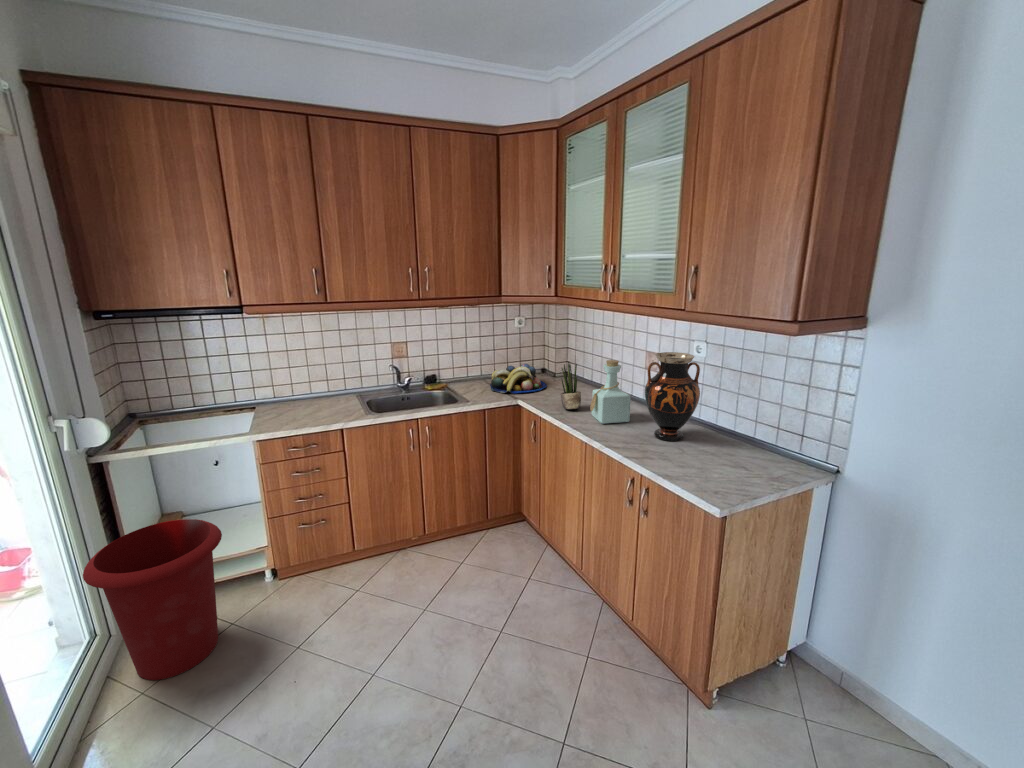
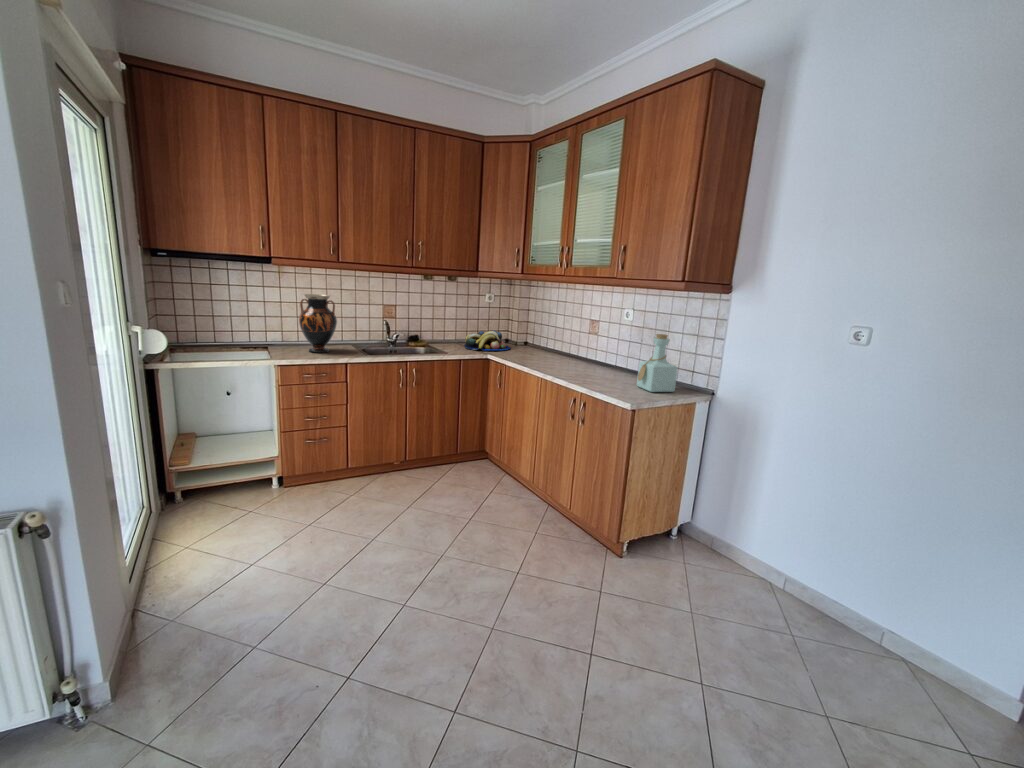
vase: present [645,352,700,441] -> present [299,294,337,353]
bottle: present [590,360,631,424] -> present [637,334,678,392]
potted plant: present [561,362,581,409] -> none [523,321,538,359]
waste bin: present [83,519,222,680] -> none [146,422,252,541]

